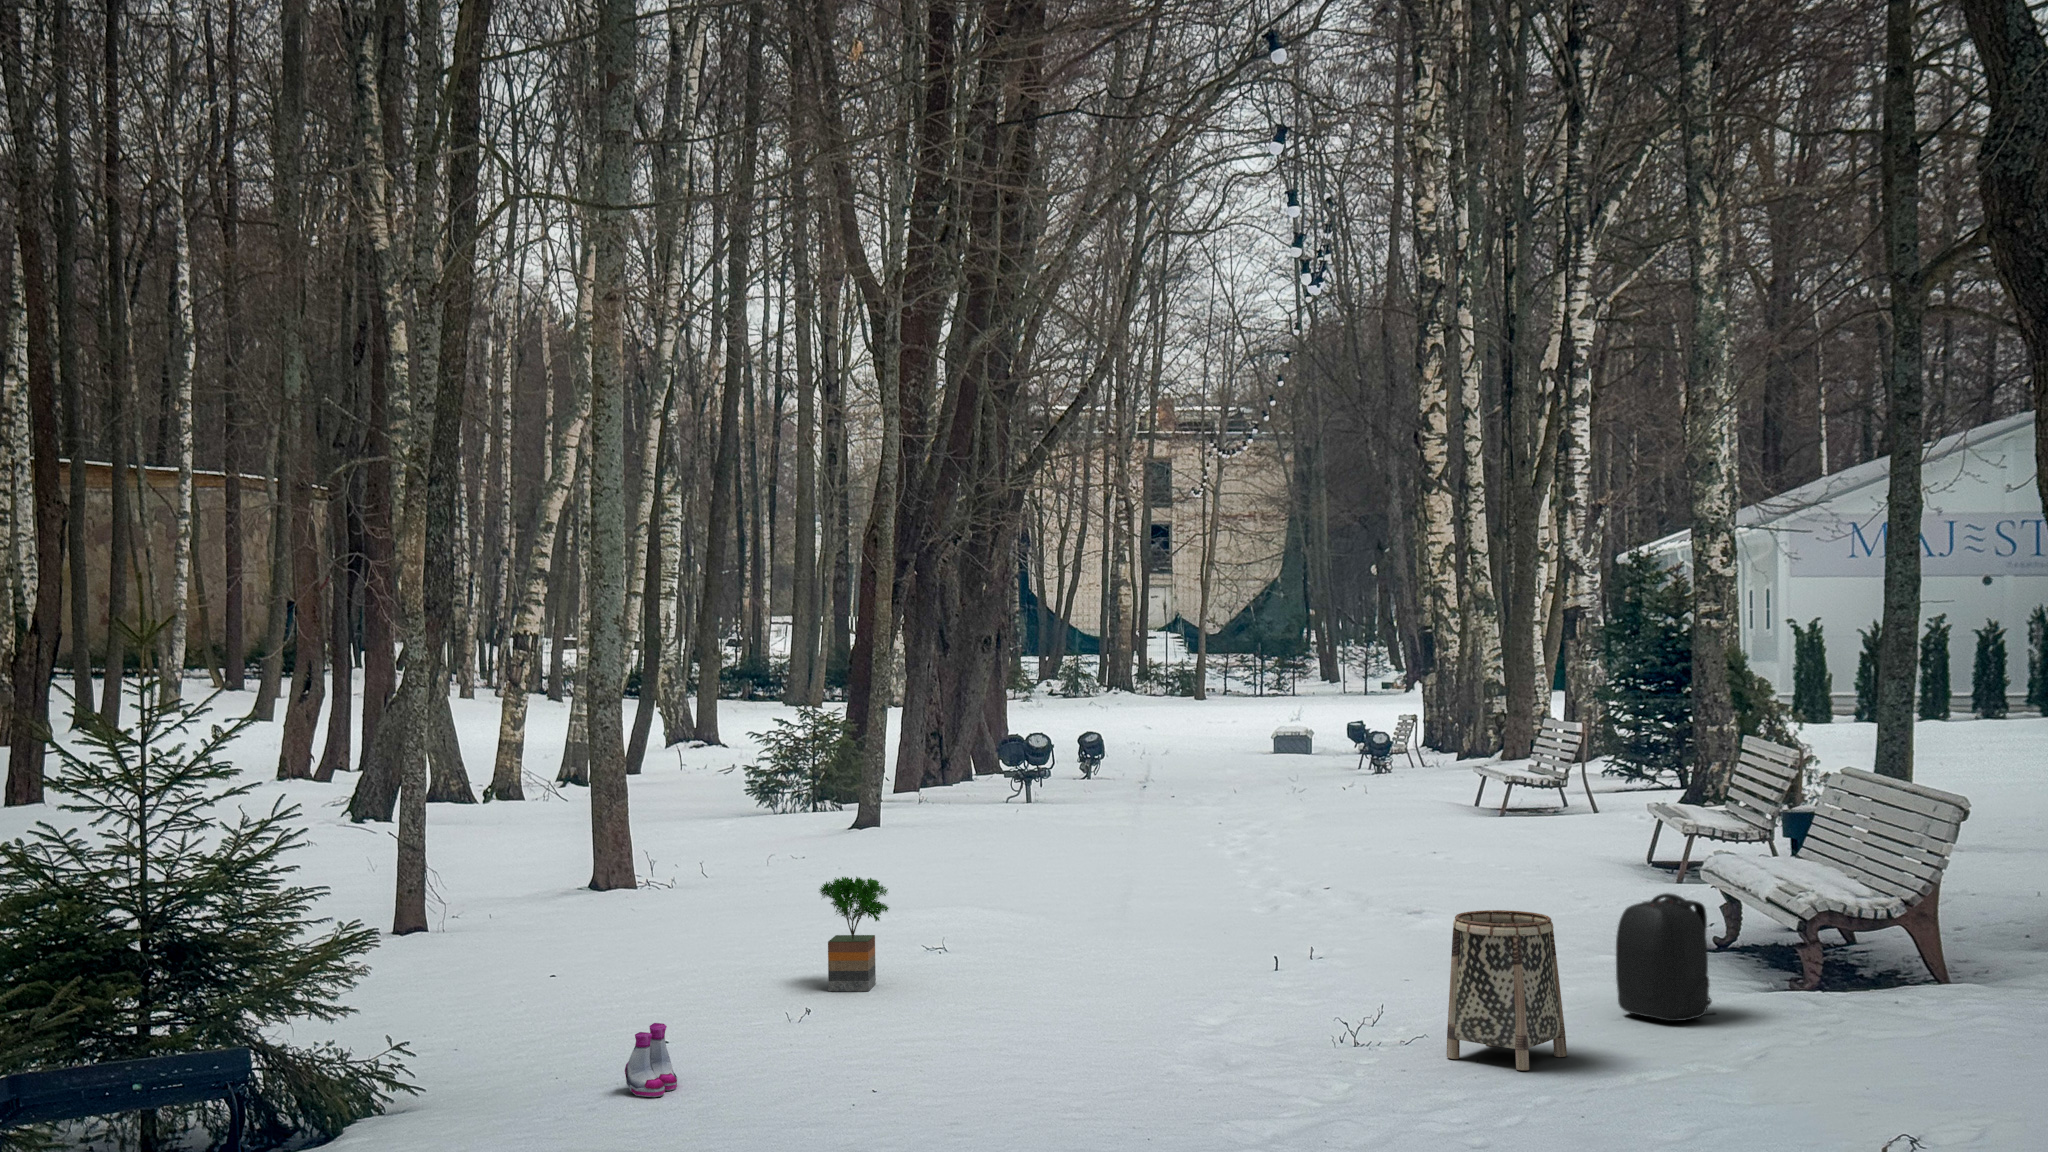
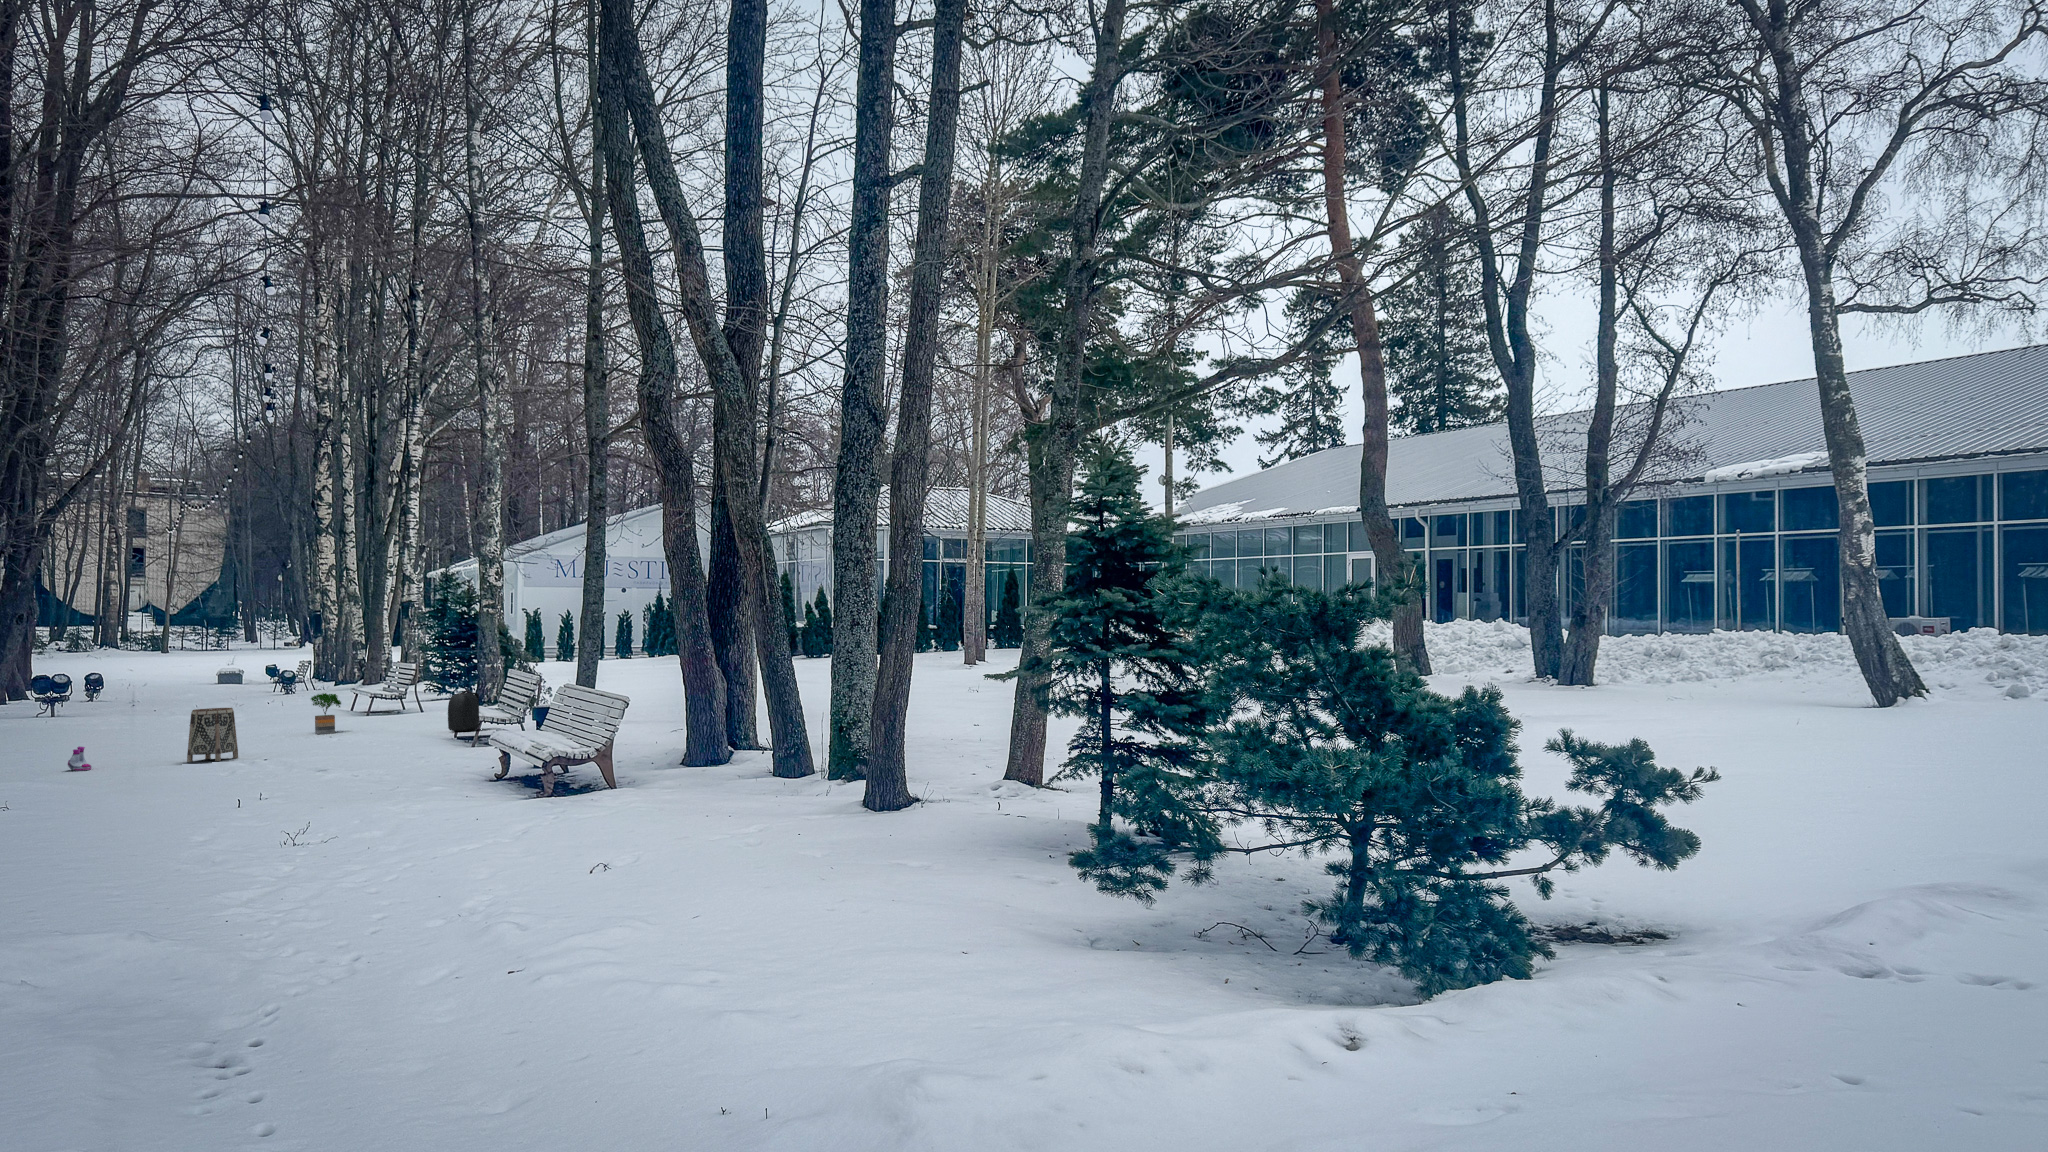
potted tree: present [820,877,889,991] -> present [311,693,341,734]
basket: present [1447,910,1567,1070] -> present [187,708,238,762]

